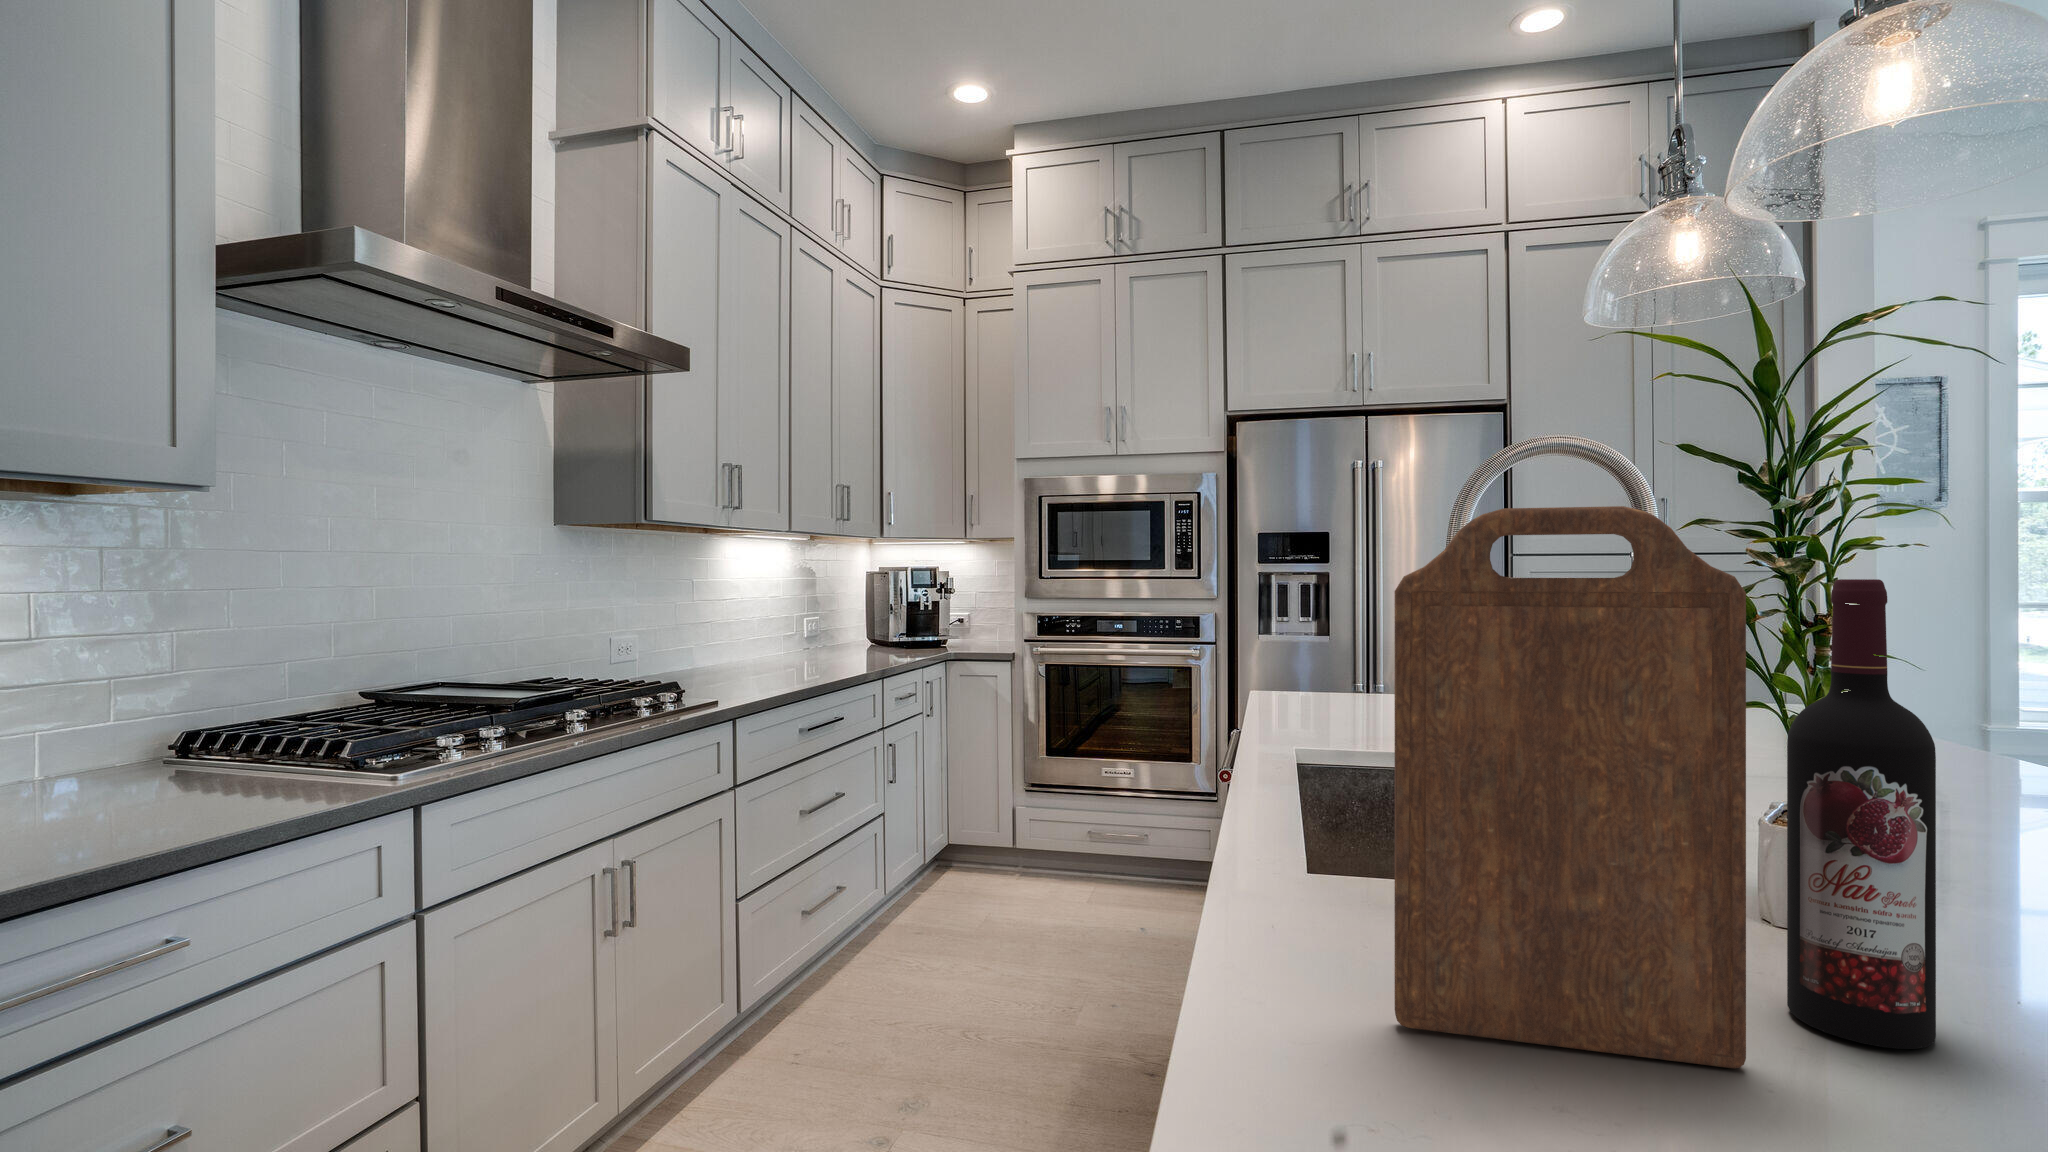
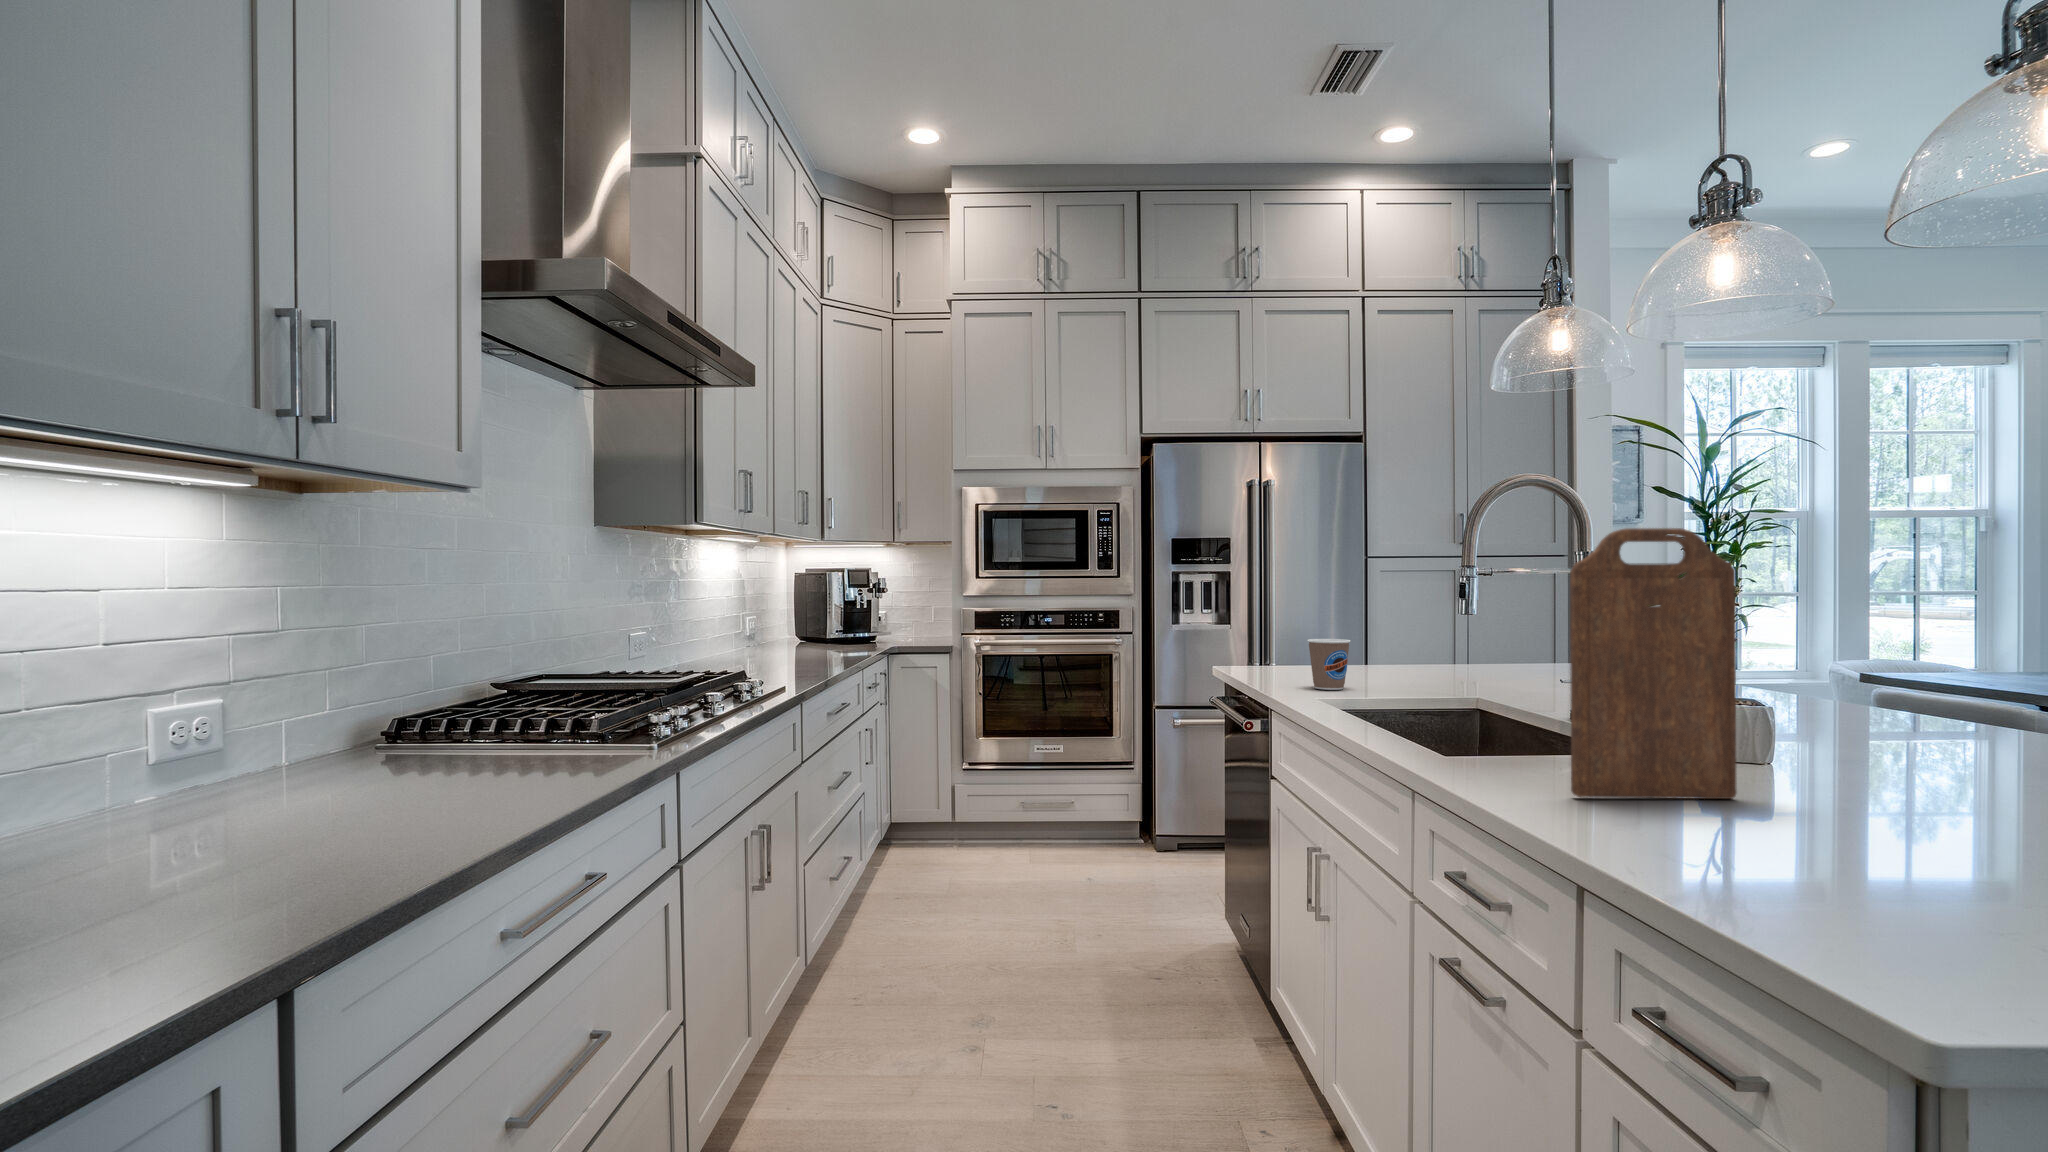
wine bottle: present [1787,579,1936,1049] -> none [1734,565,1803,789]
coffee cup: none [1306,664,1364,734] -> present [1307,639,1351,690]

